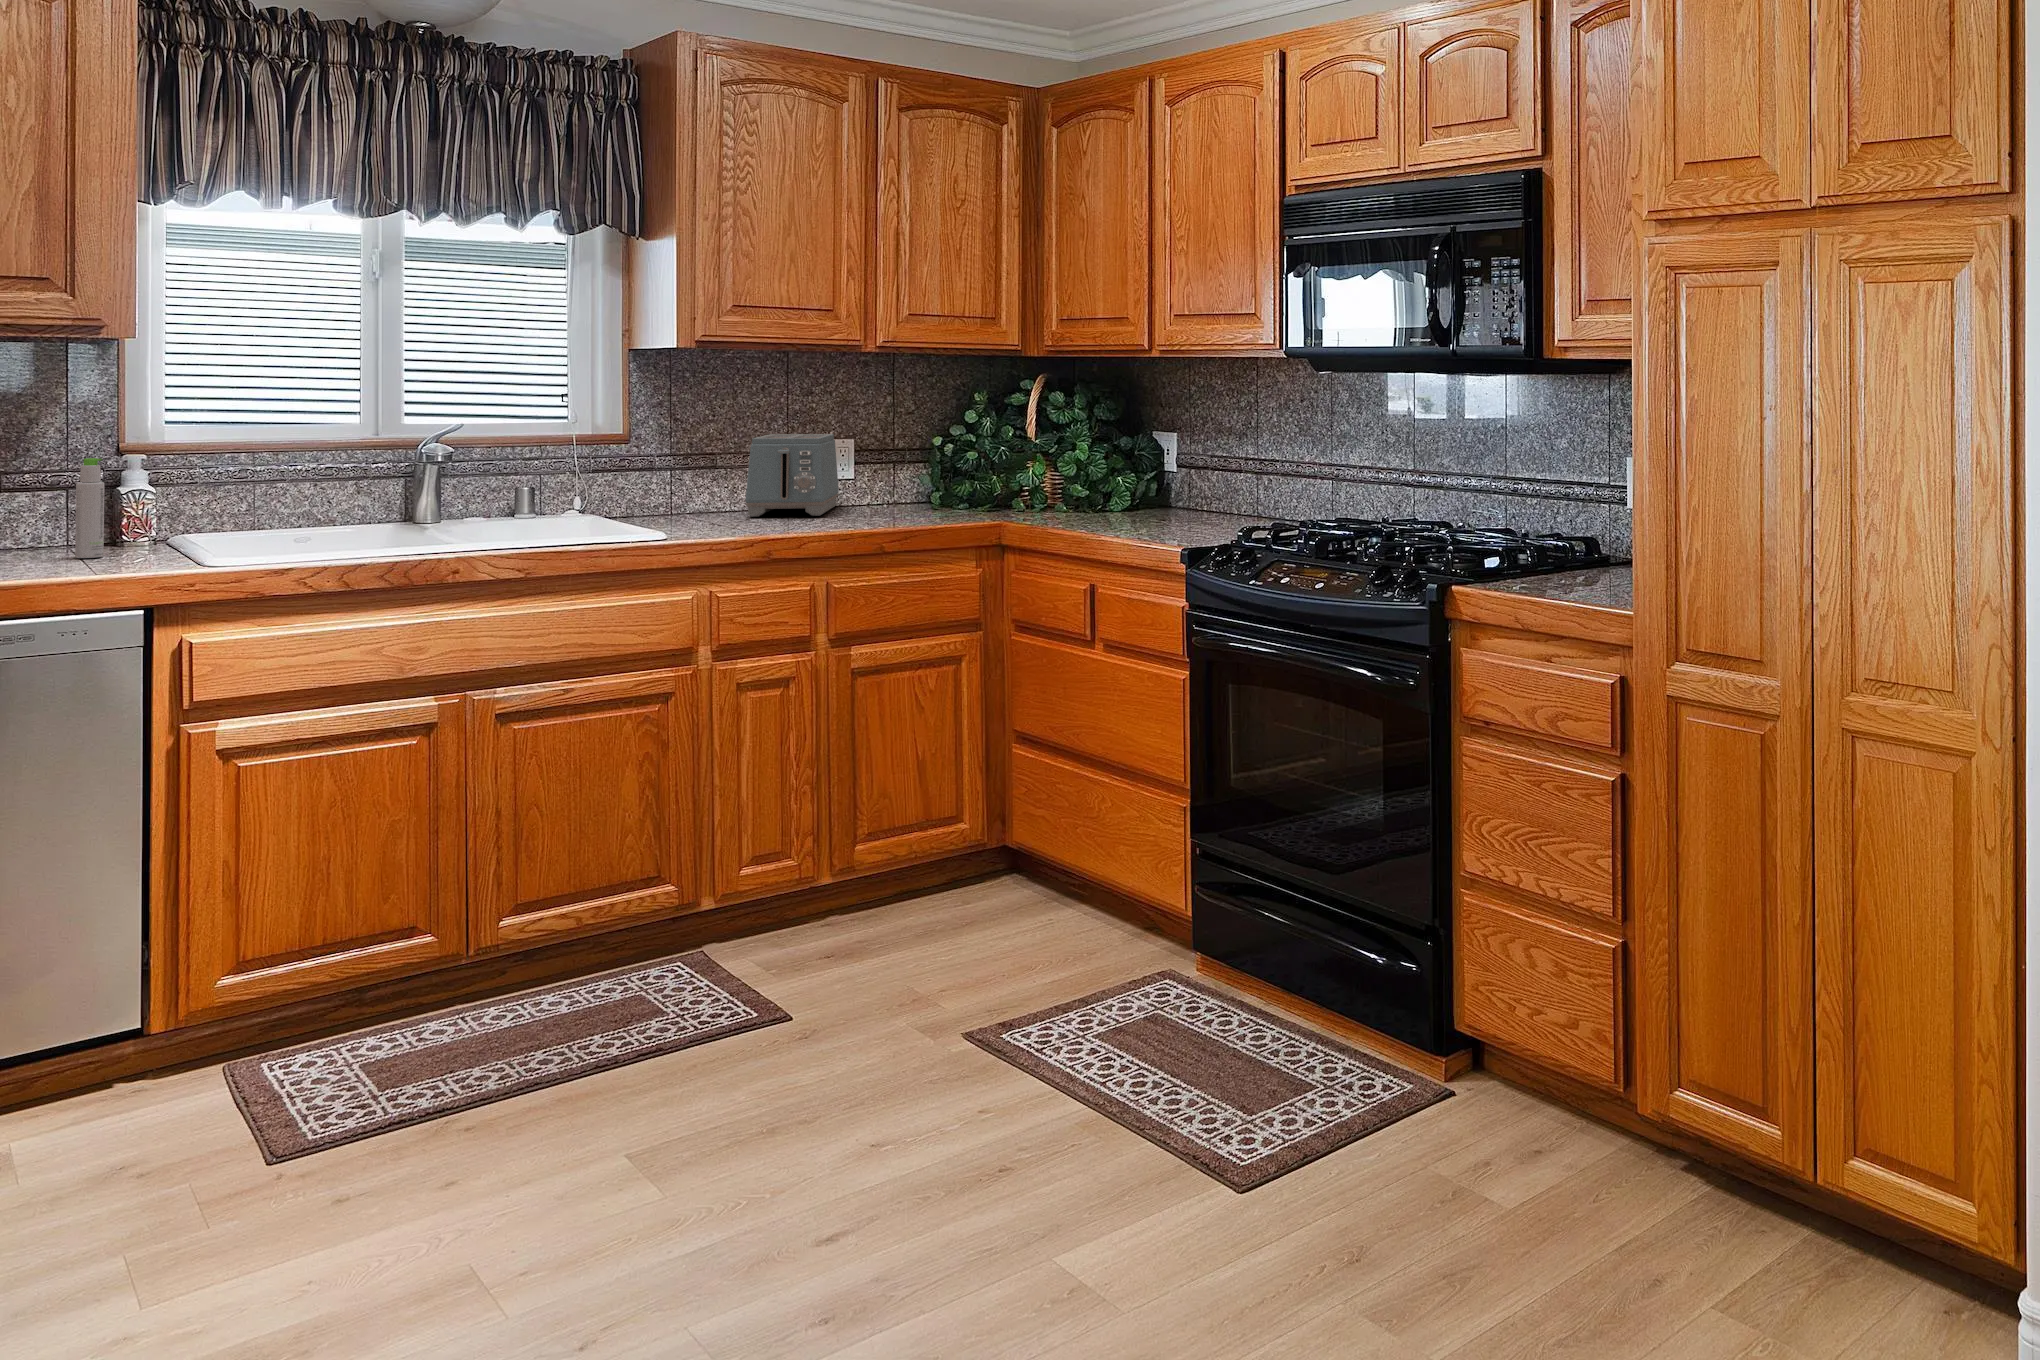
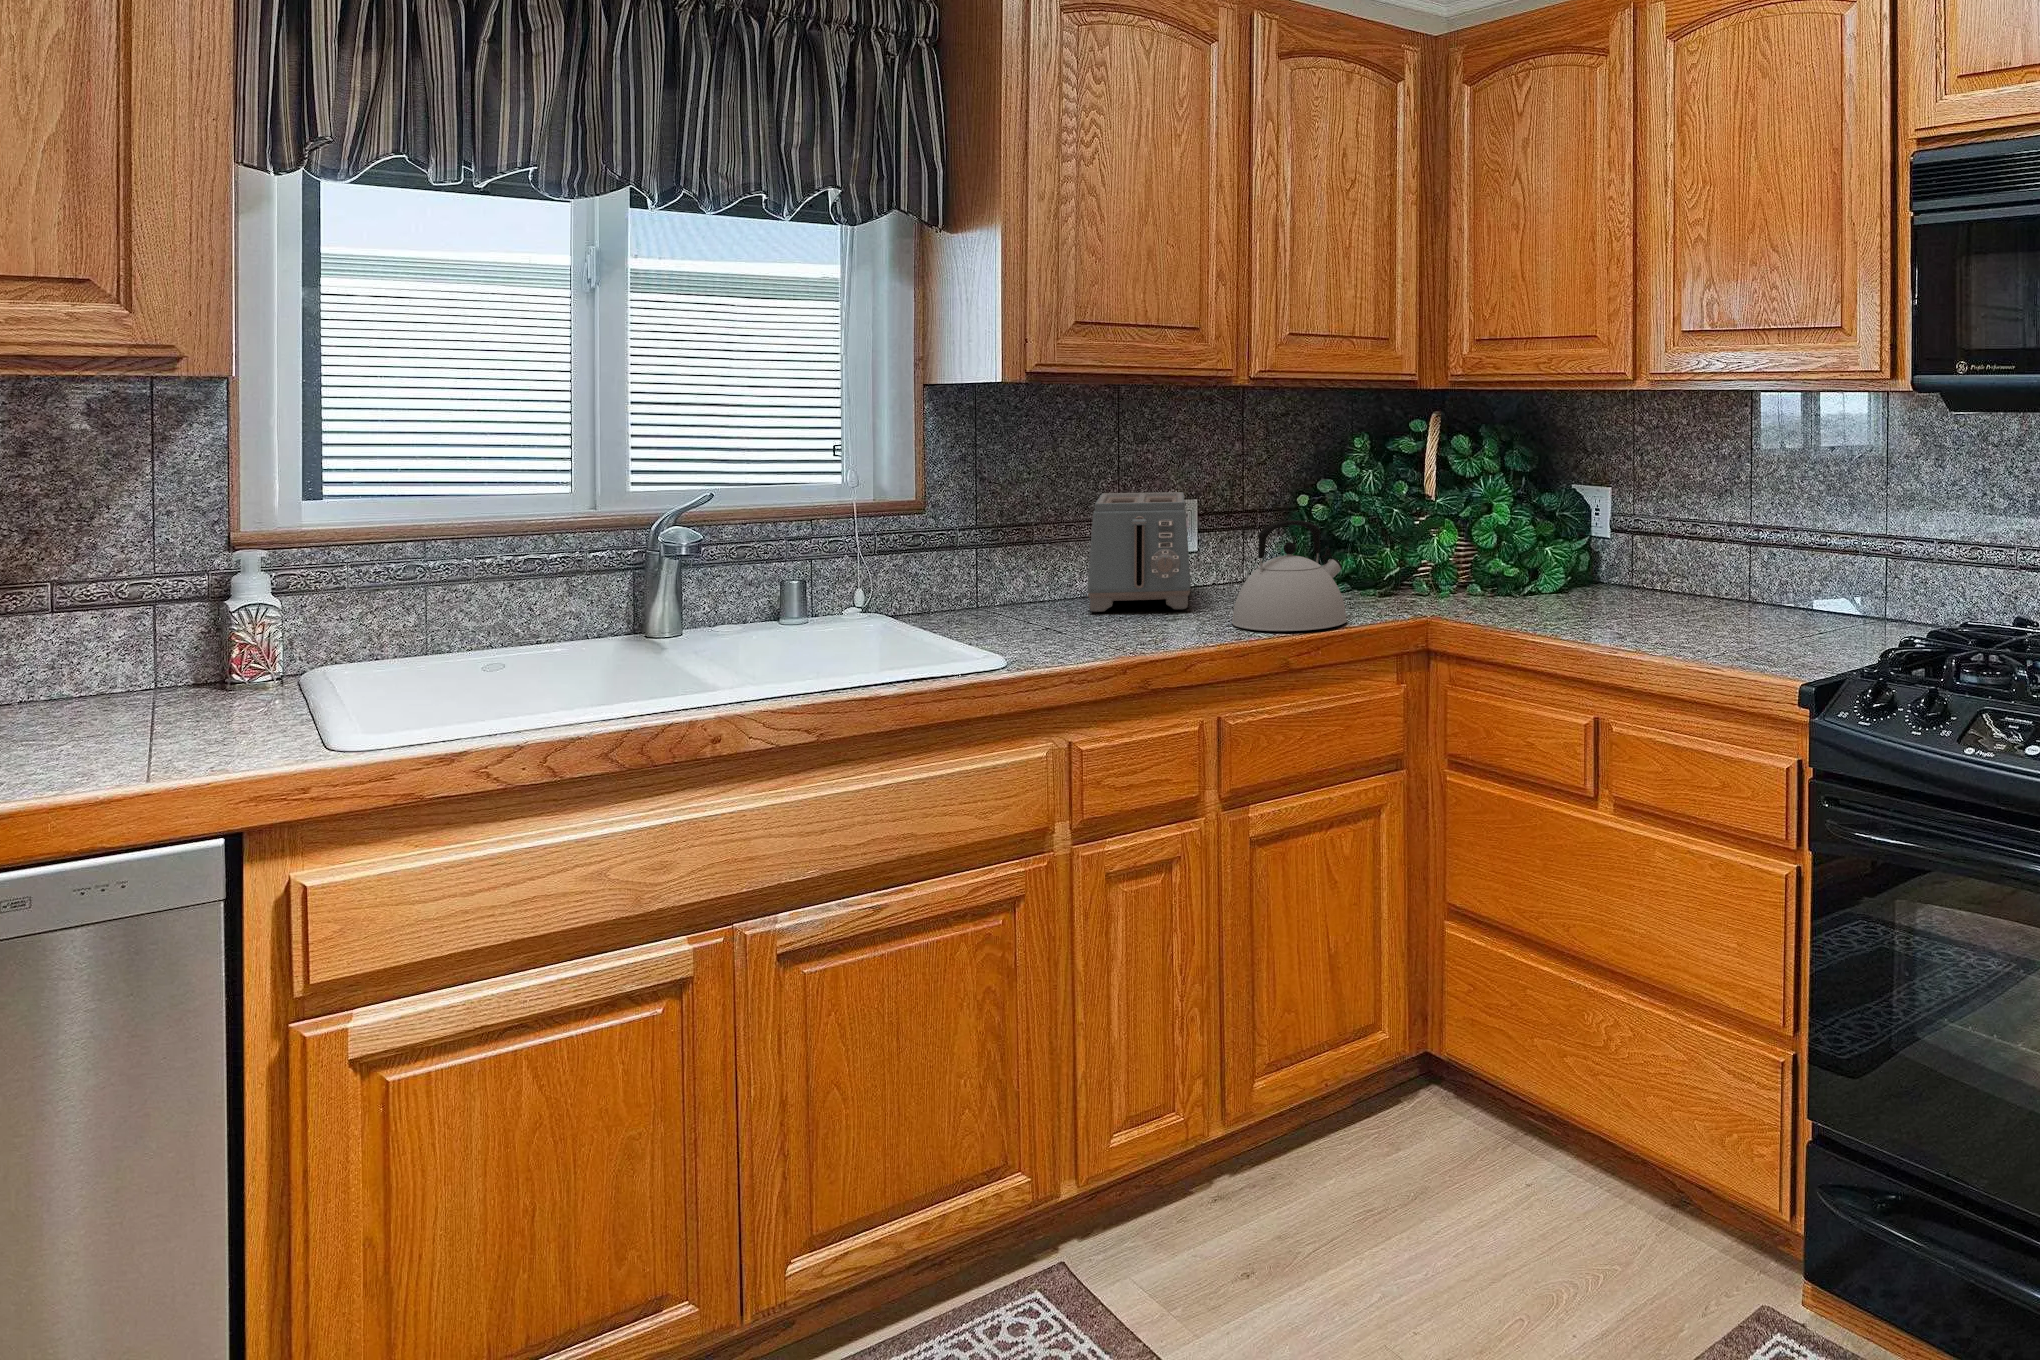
kettle: none [846,450,933,526] -> present [1232,520,1347,631]
bottle: present [75,458,104,558] -> none [141,564,188,724]

